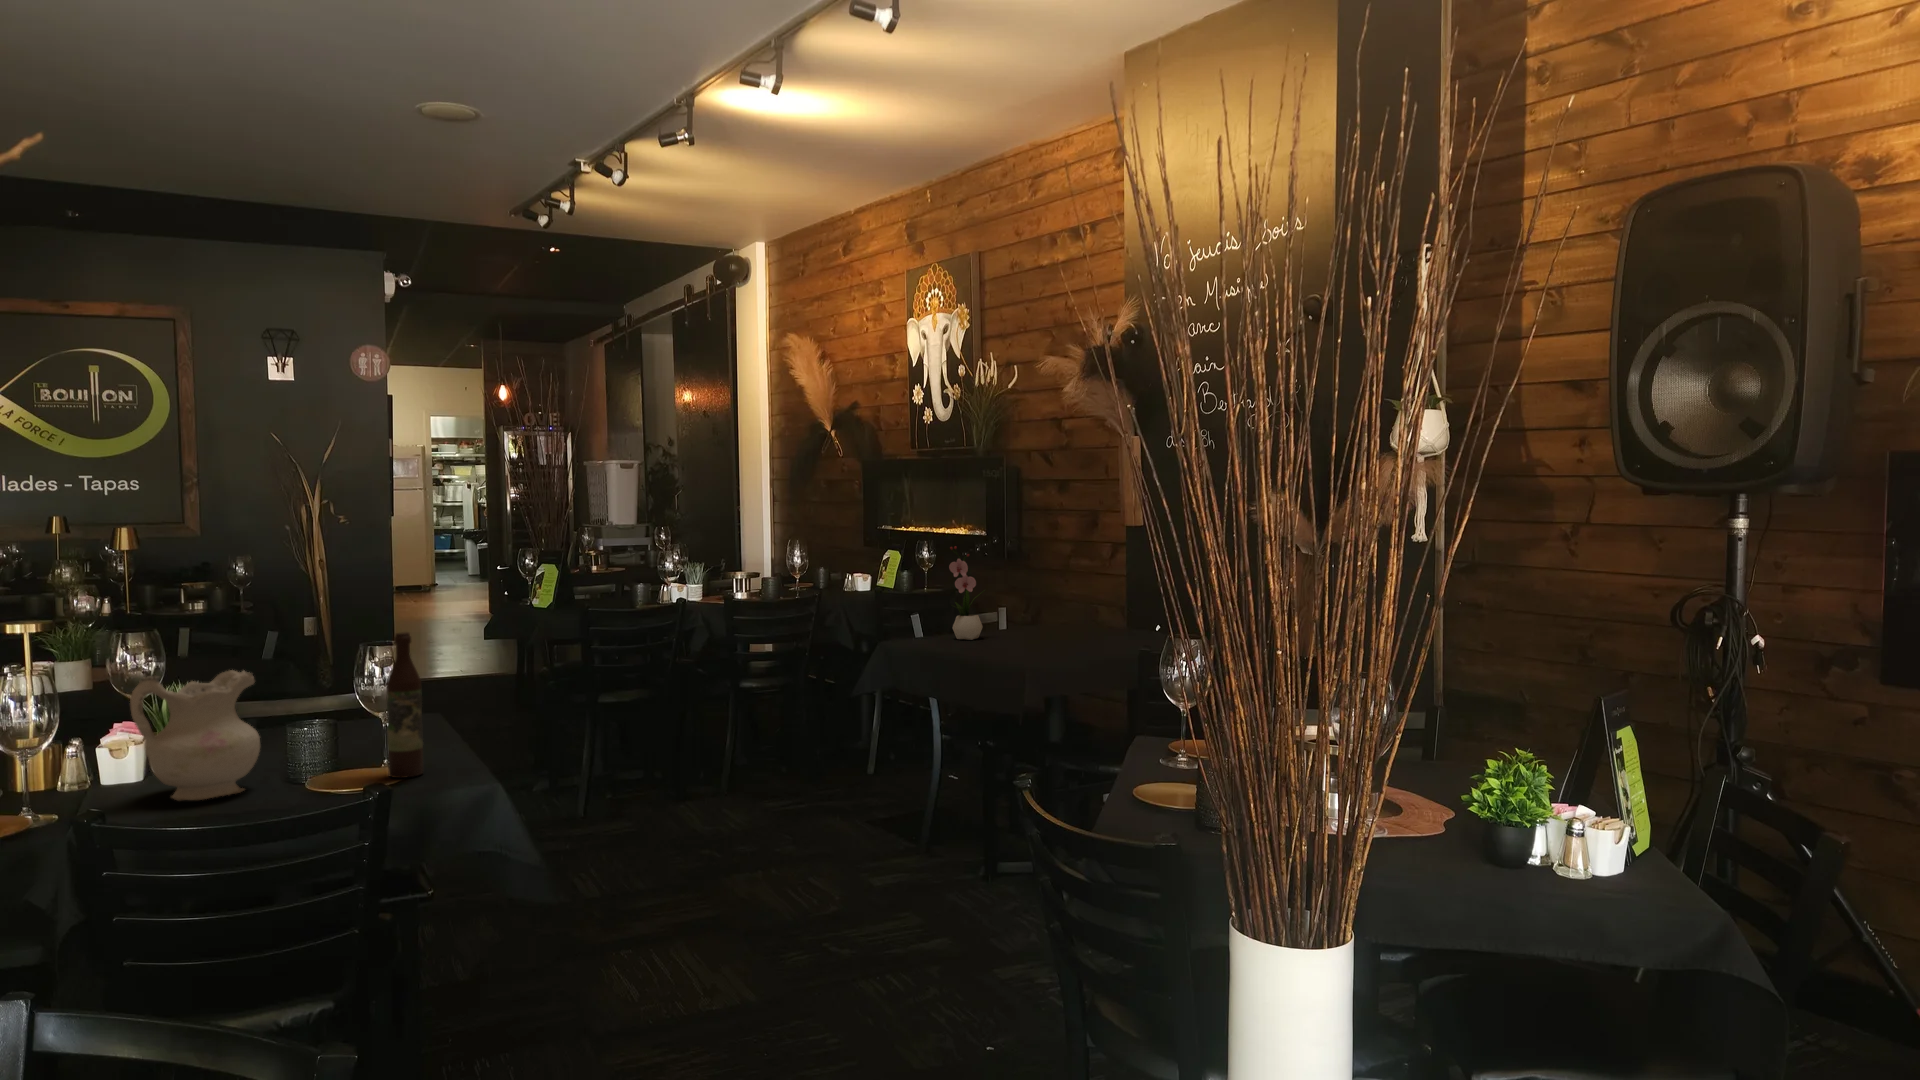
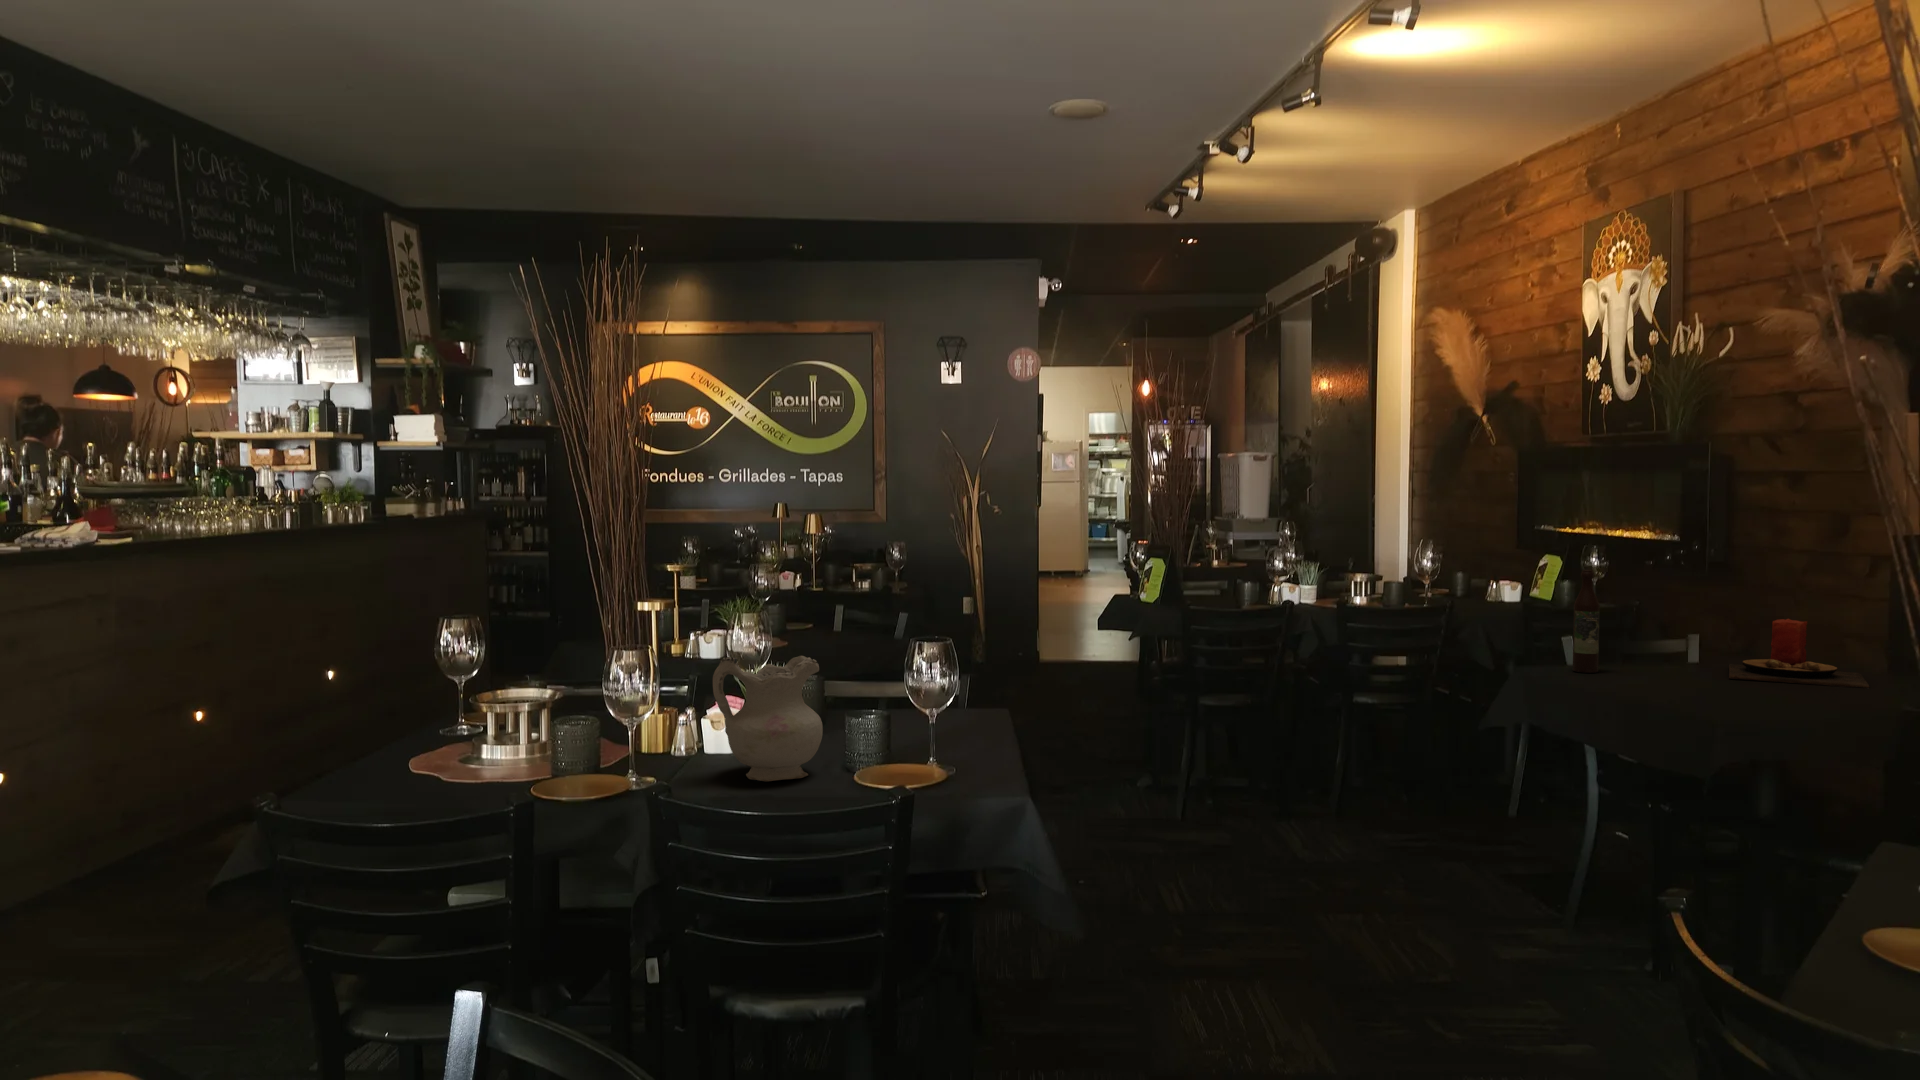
flower arrangement: present [949,546,985,640] -> none [1620,552,1672,670]
candle: none [1025,594,1114,642] -> present [1729,619,1869,688]
wine bottle: present [386,632,423,778] -> present [1573,570,1600,673]

